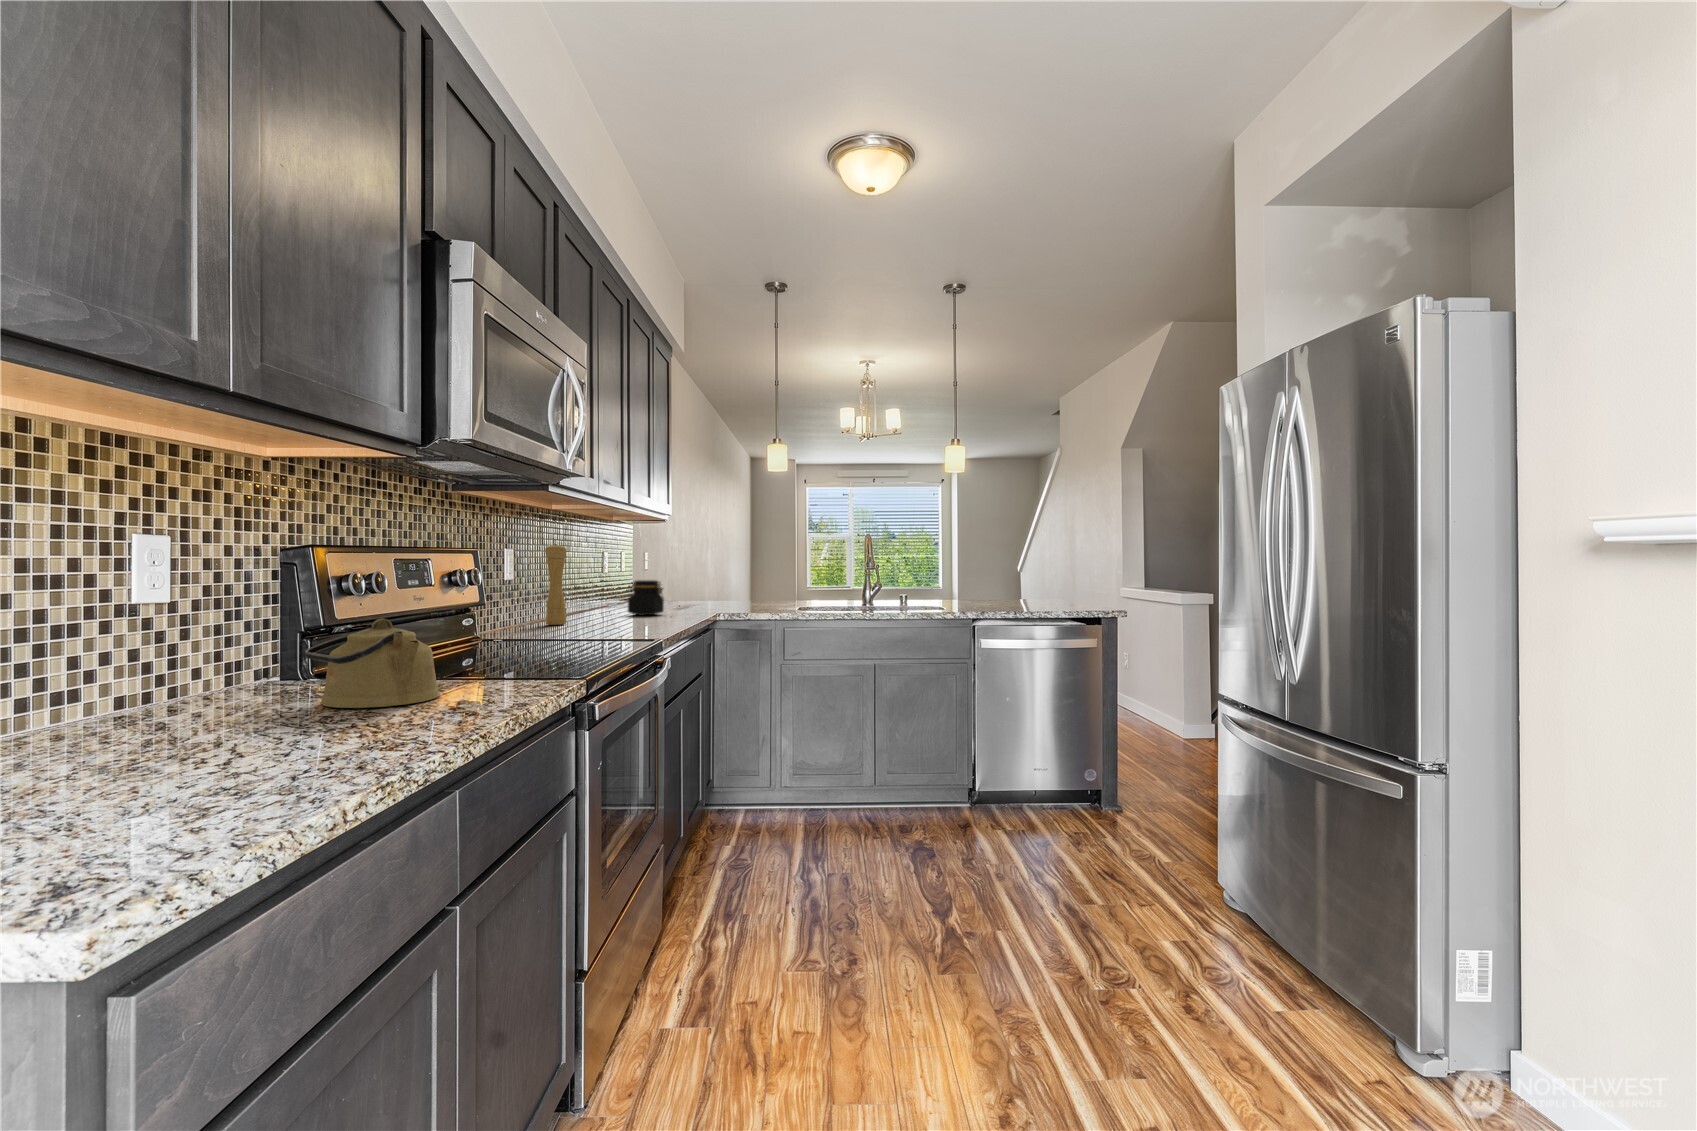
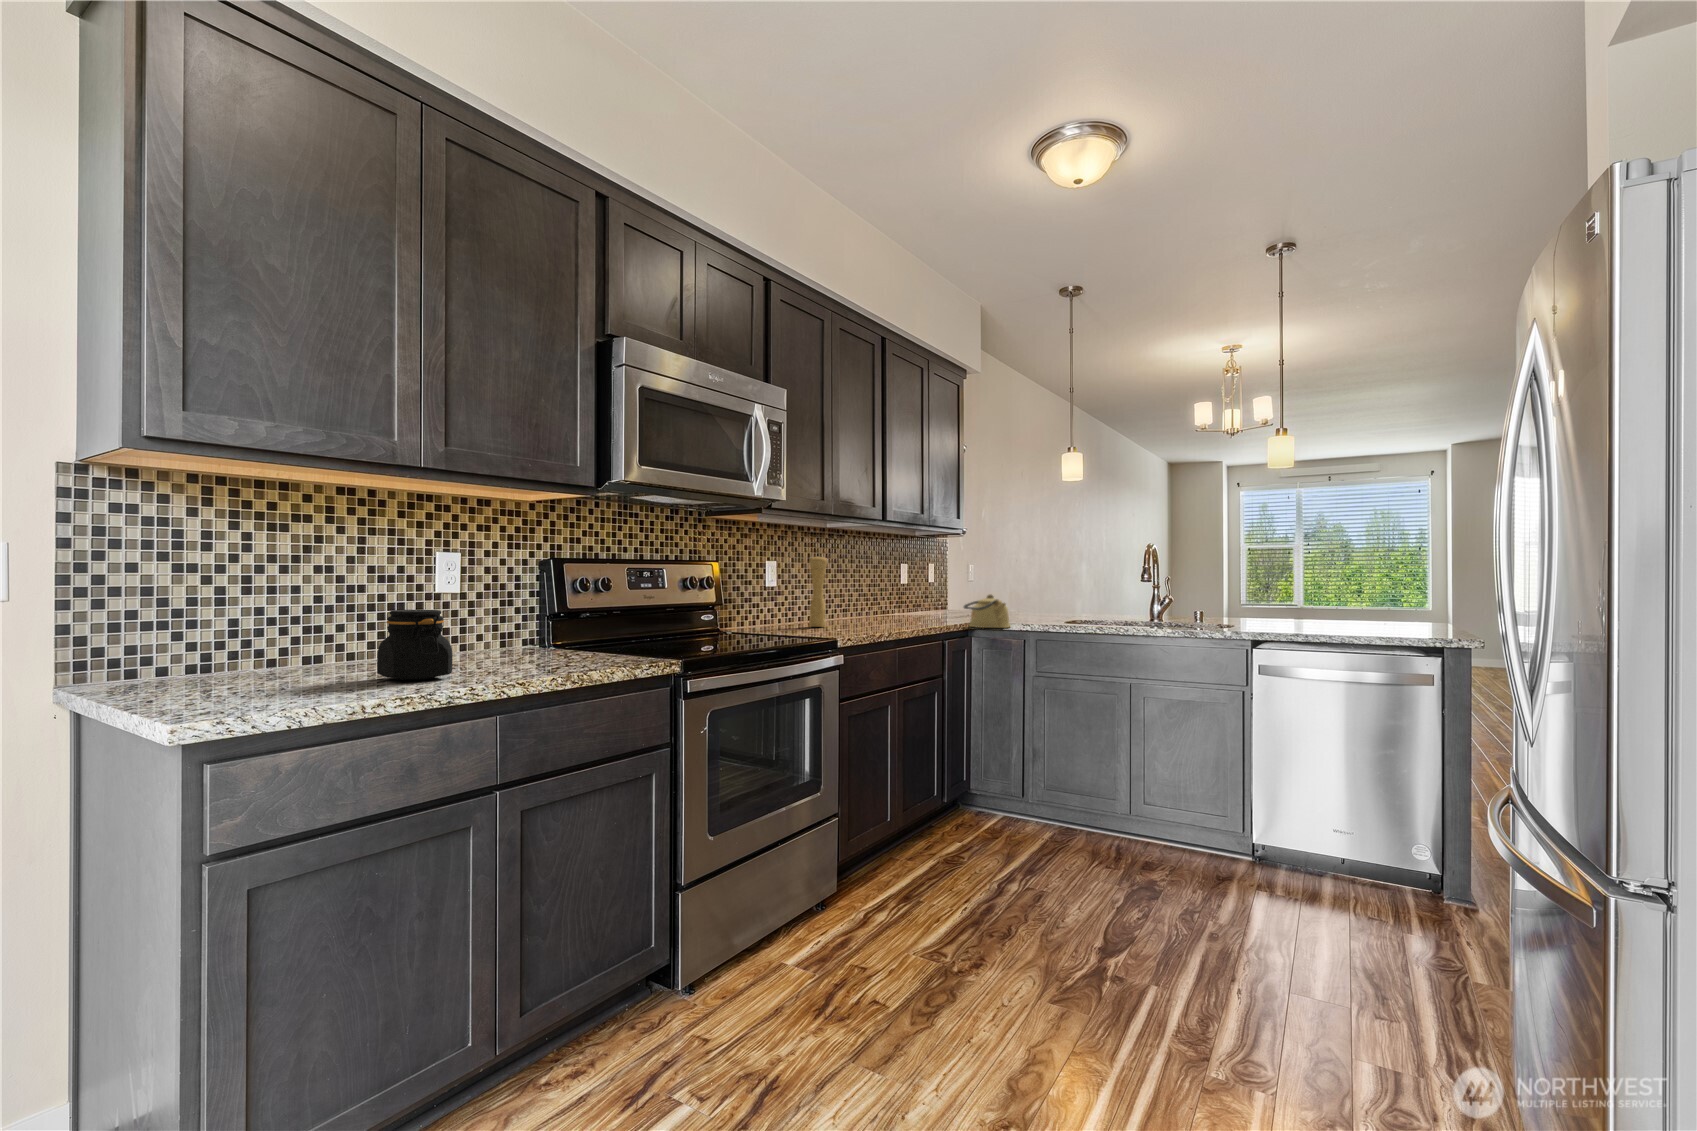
jar: present [628,580,664,615] -> present [377,610,452,680]
kettle: present [305,618,440,708] -> present [964,595,1010,628]

